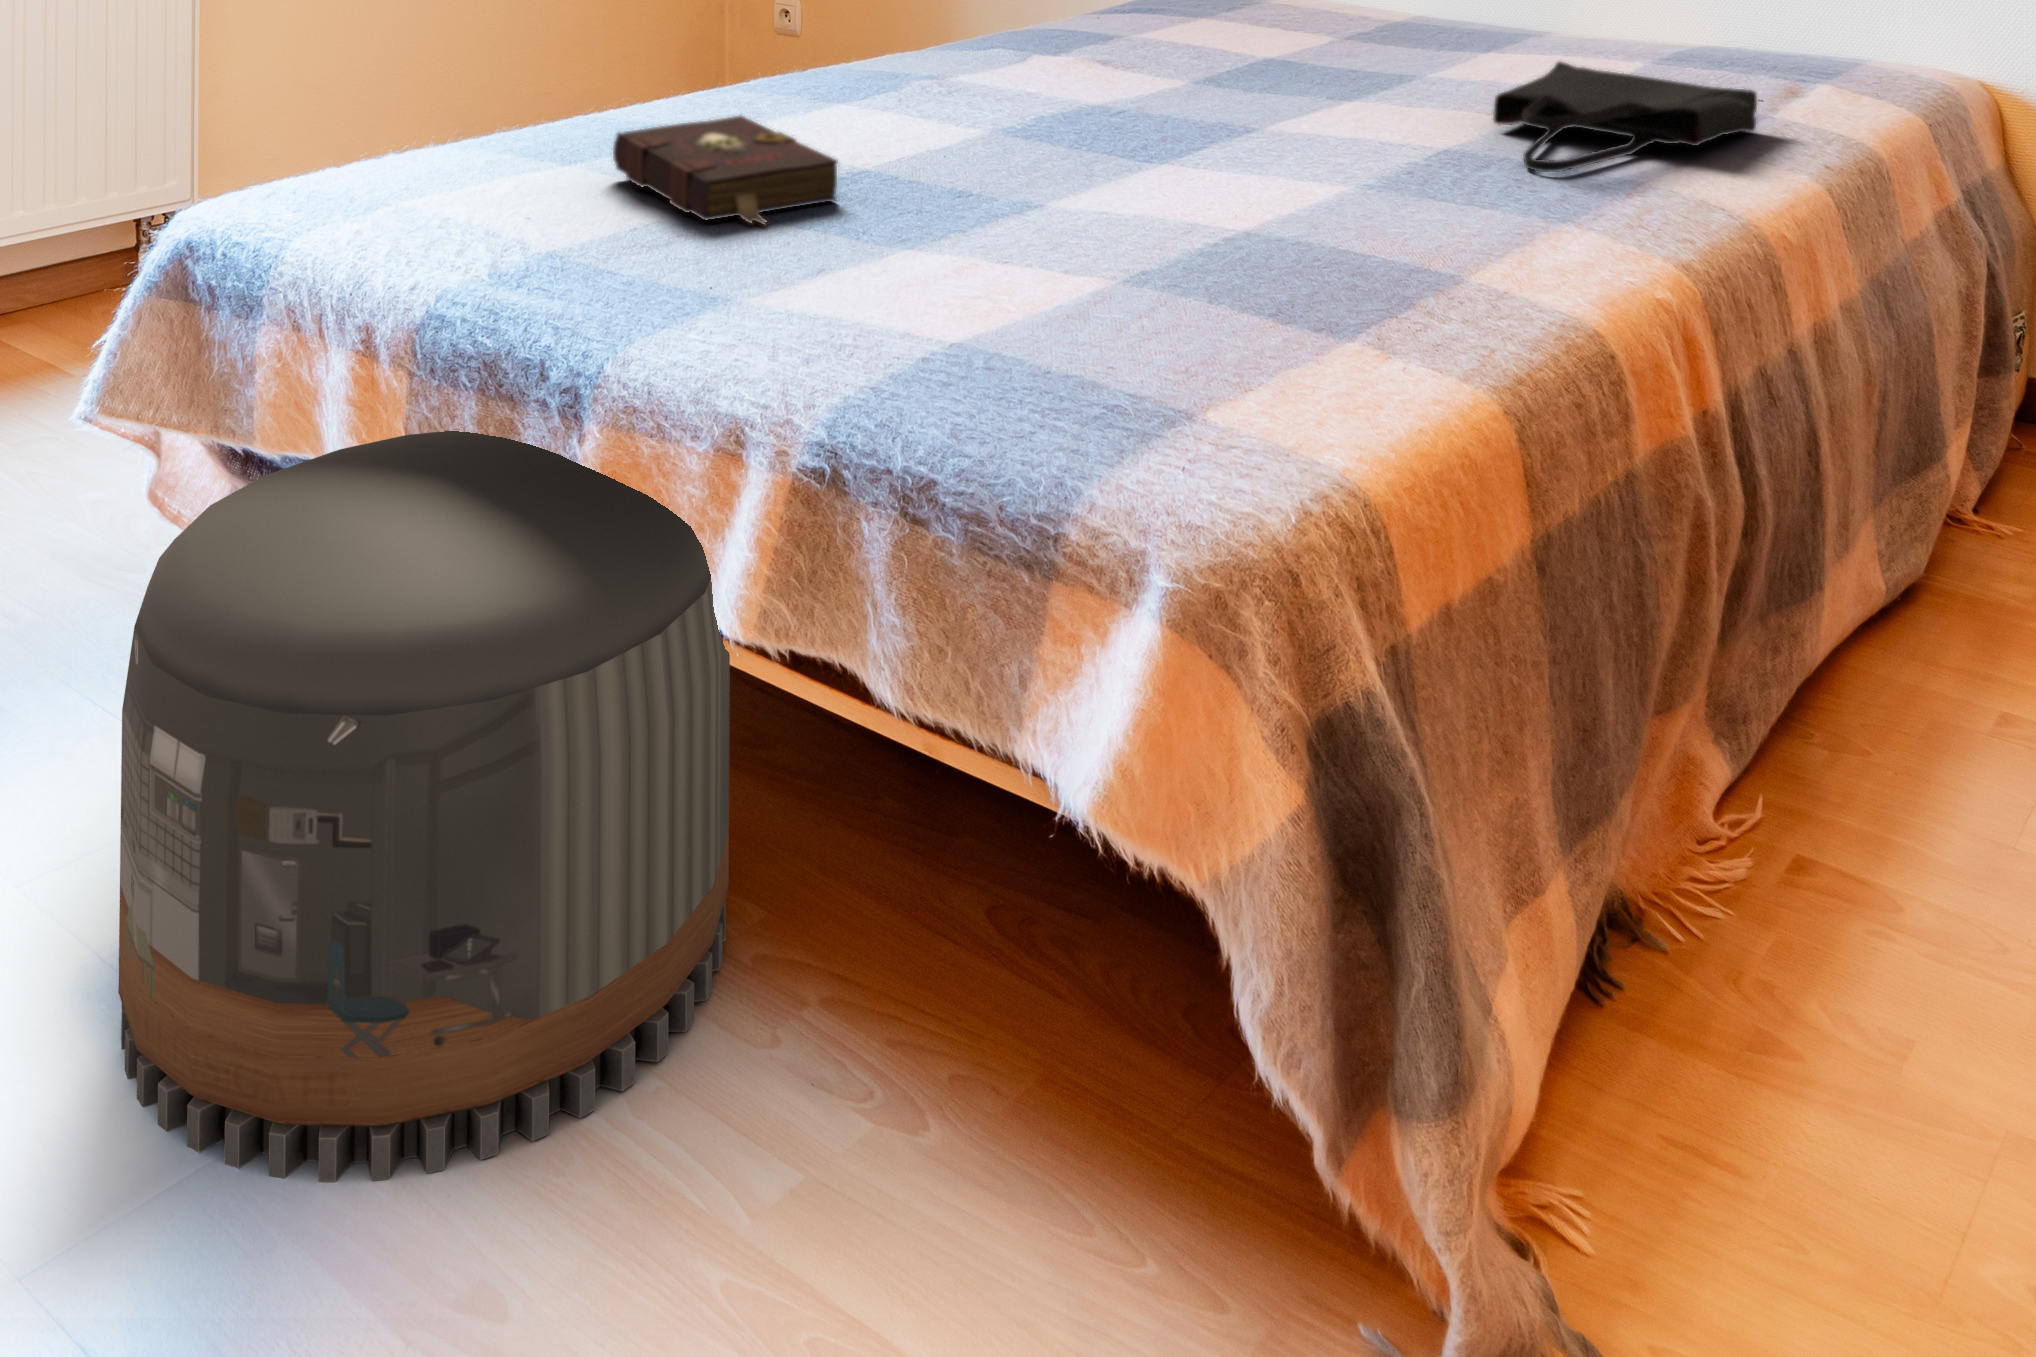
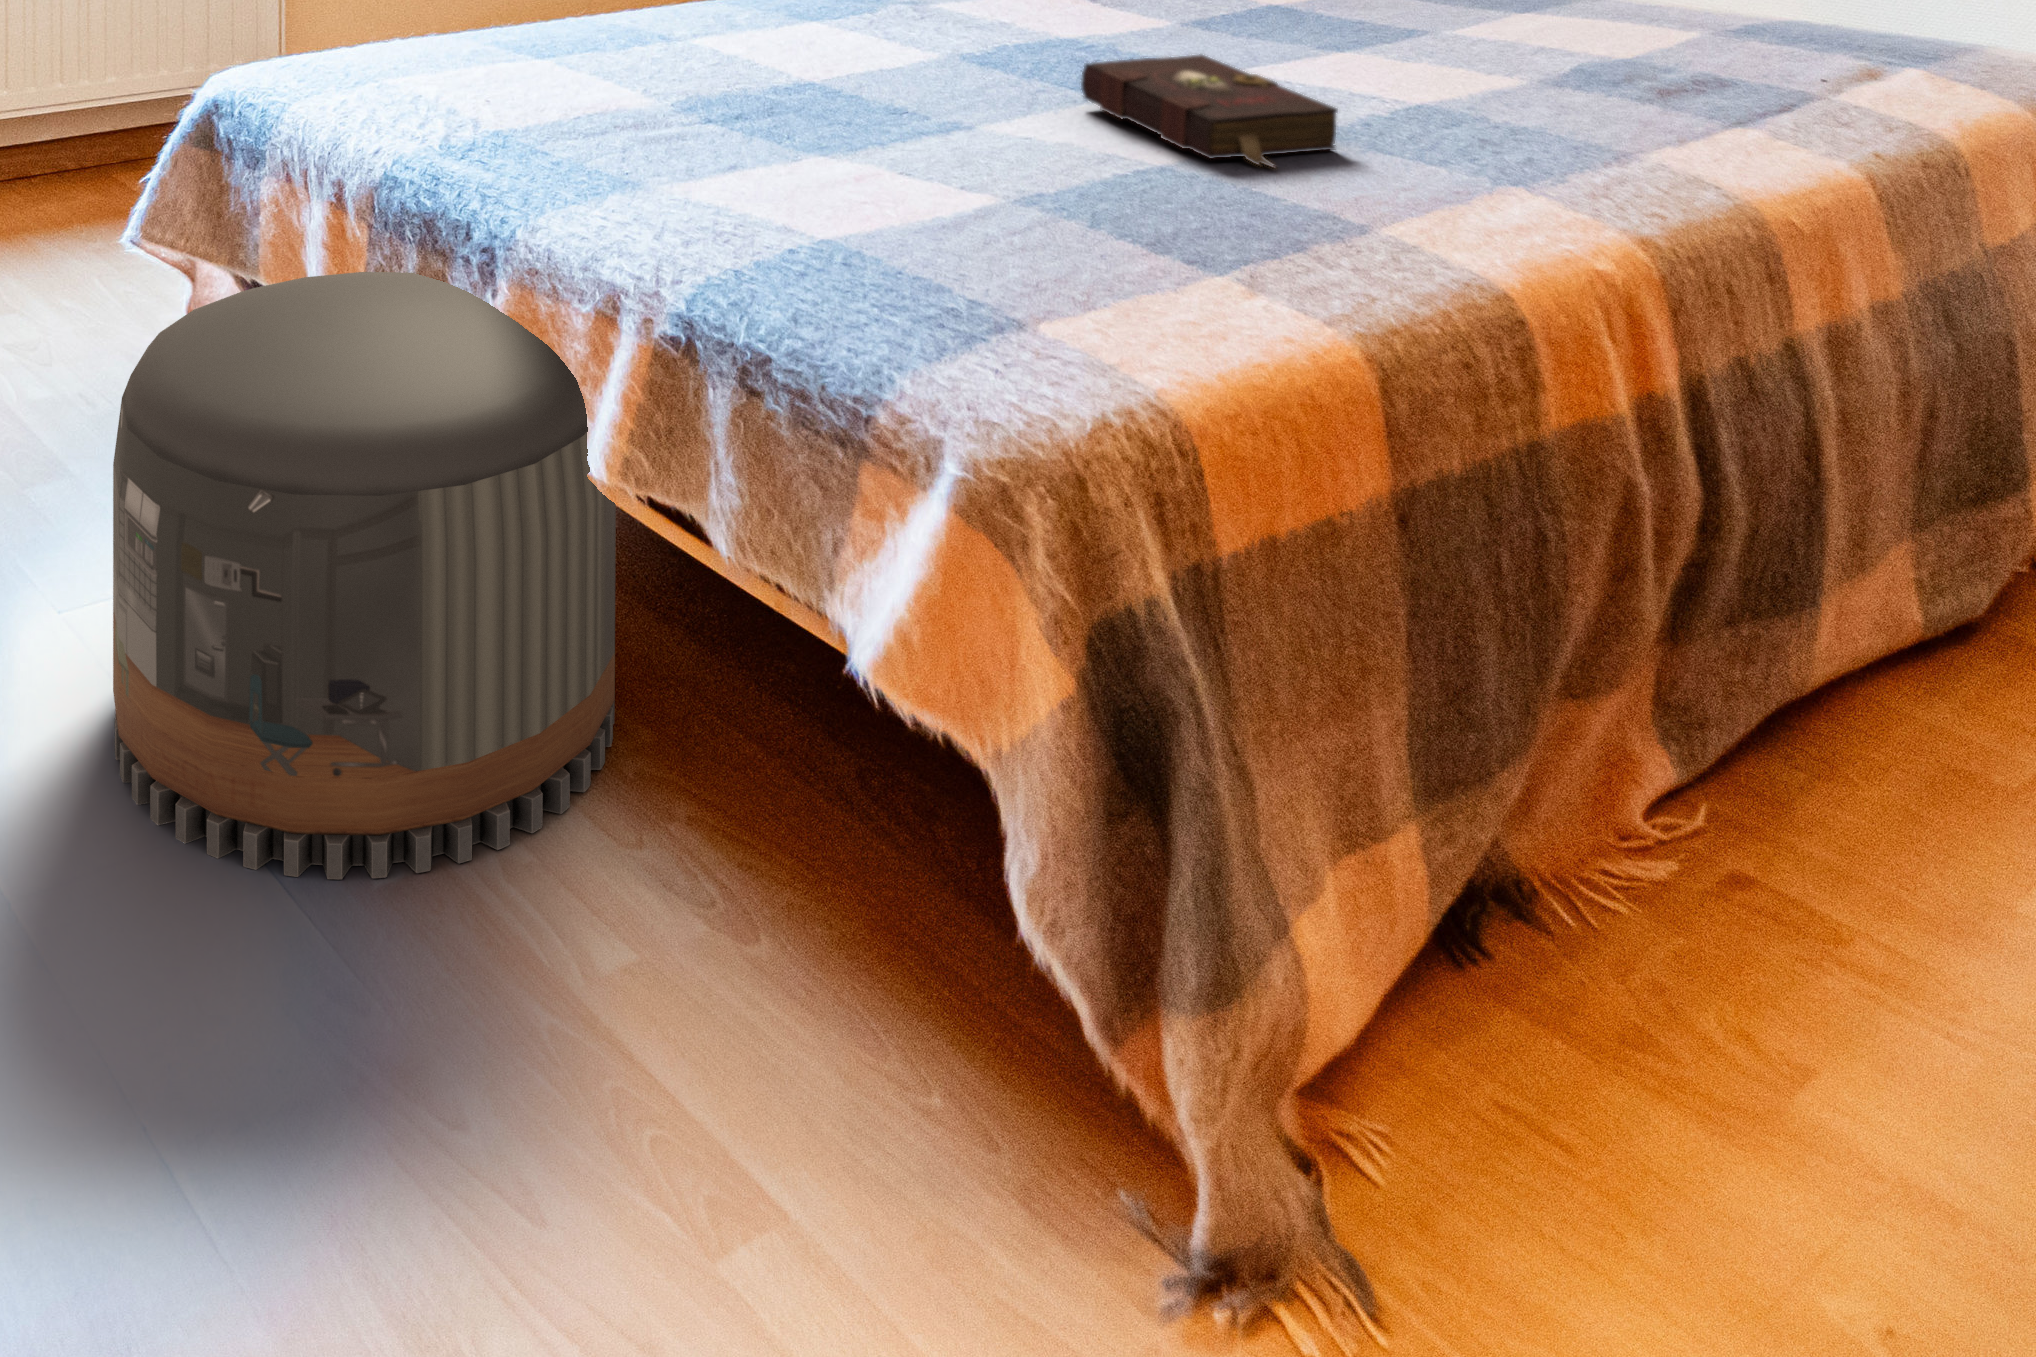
tote bag: present [1493,61,1757,172] -> none [1481,23,1804,136]
book: present [613,116,837,224] -> present [1081,55,1337,168]

